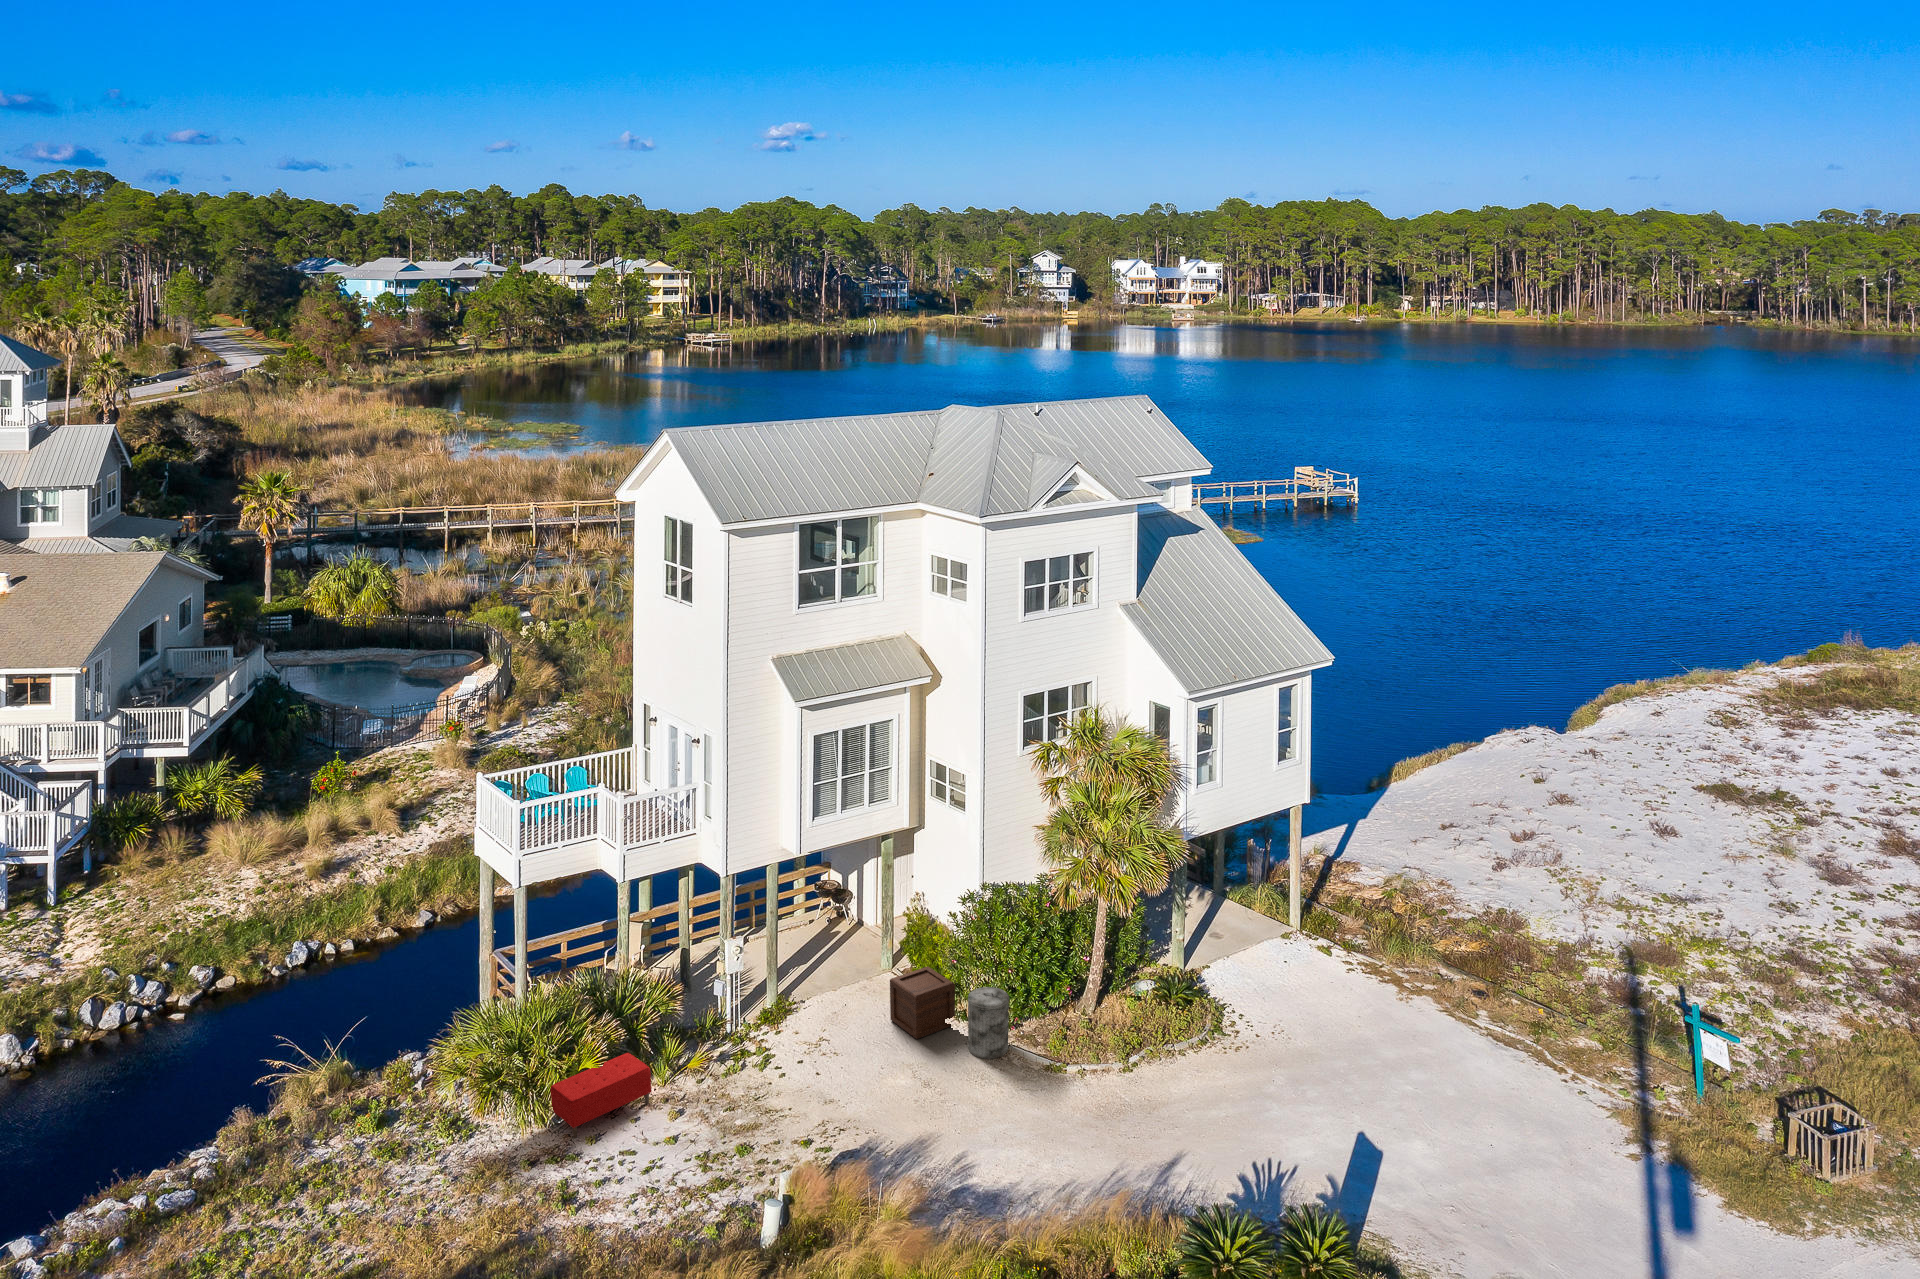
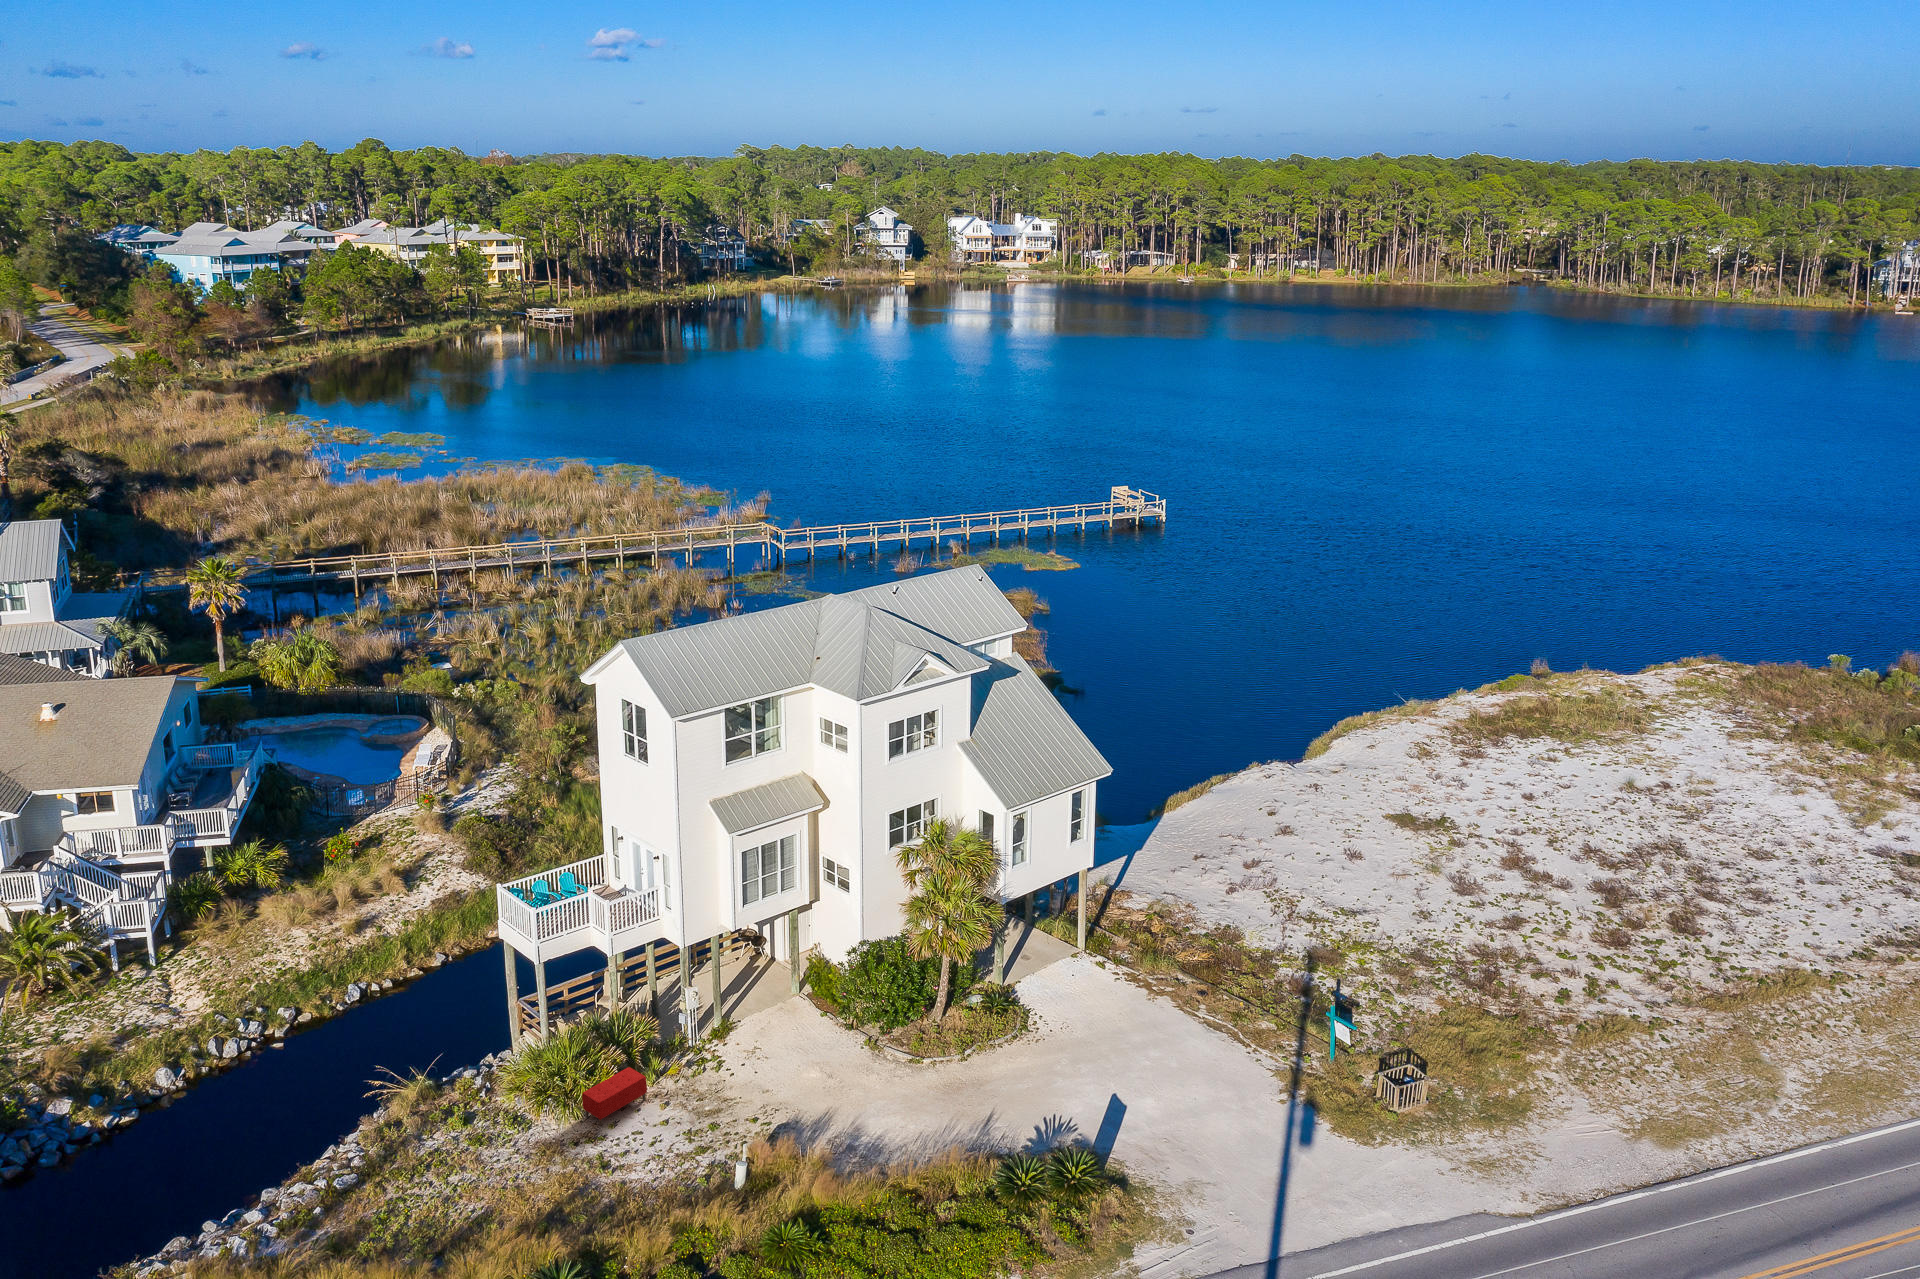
wooden crate: present [890,966,955,1039] -> none [801,994,847,1045]
trash can: present [968,987,1009,1059] -> none [855,1009,883,1057]

